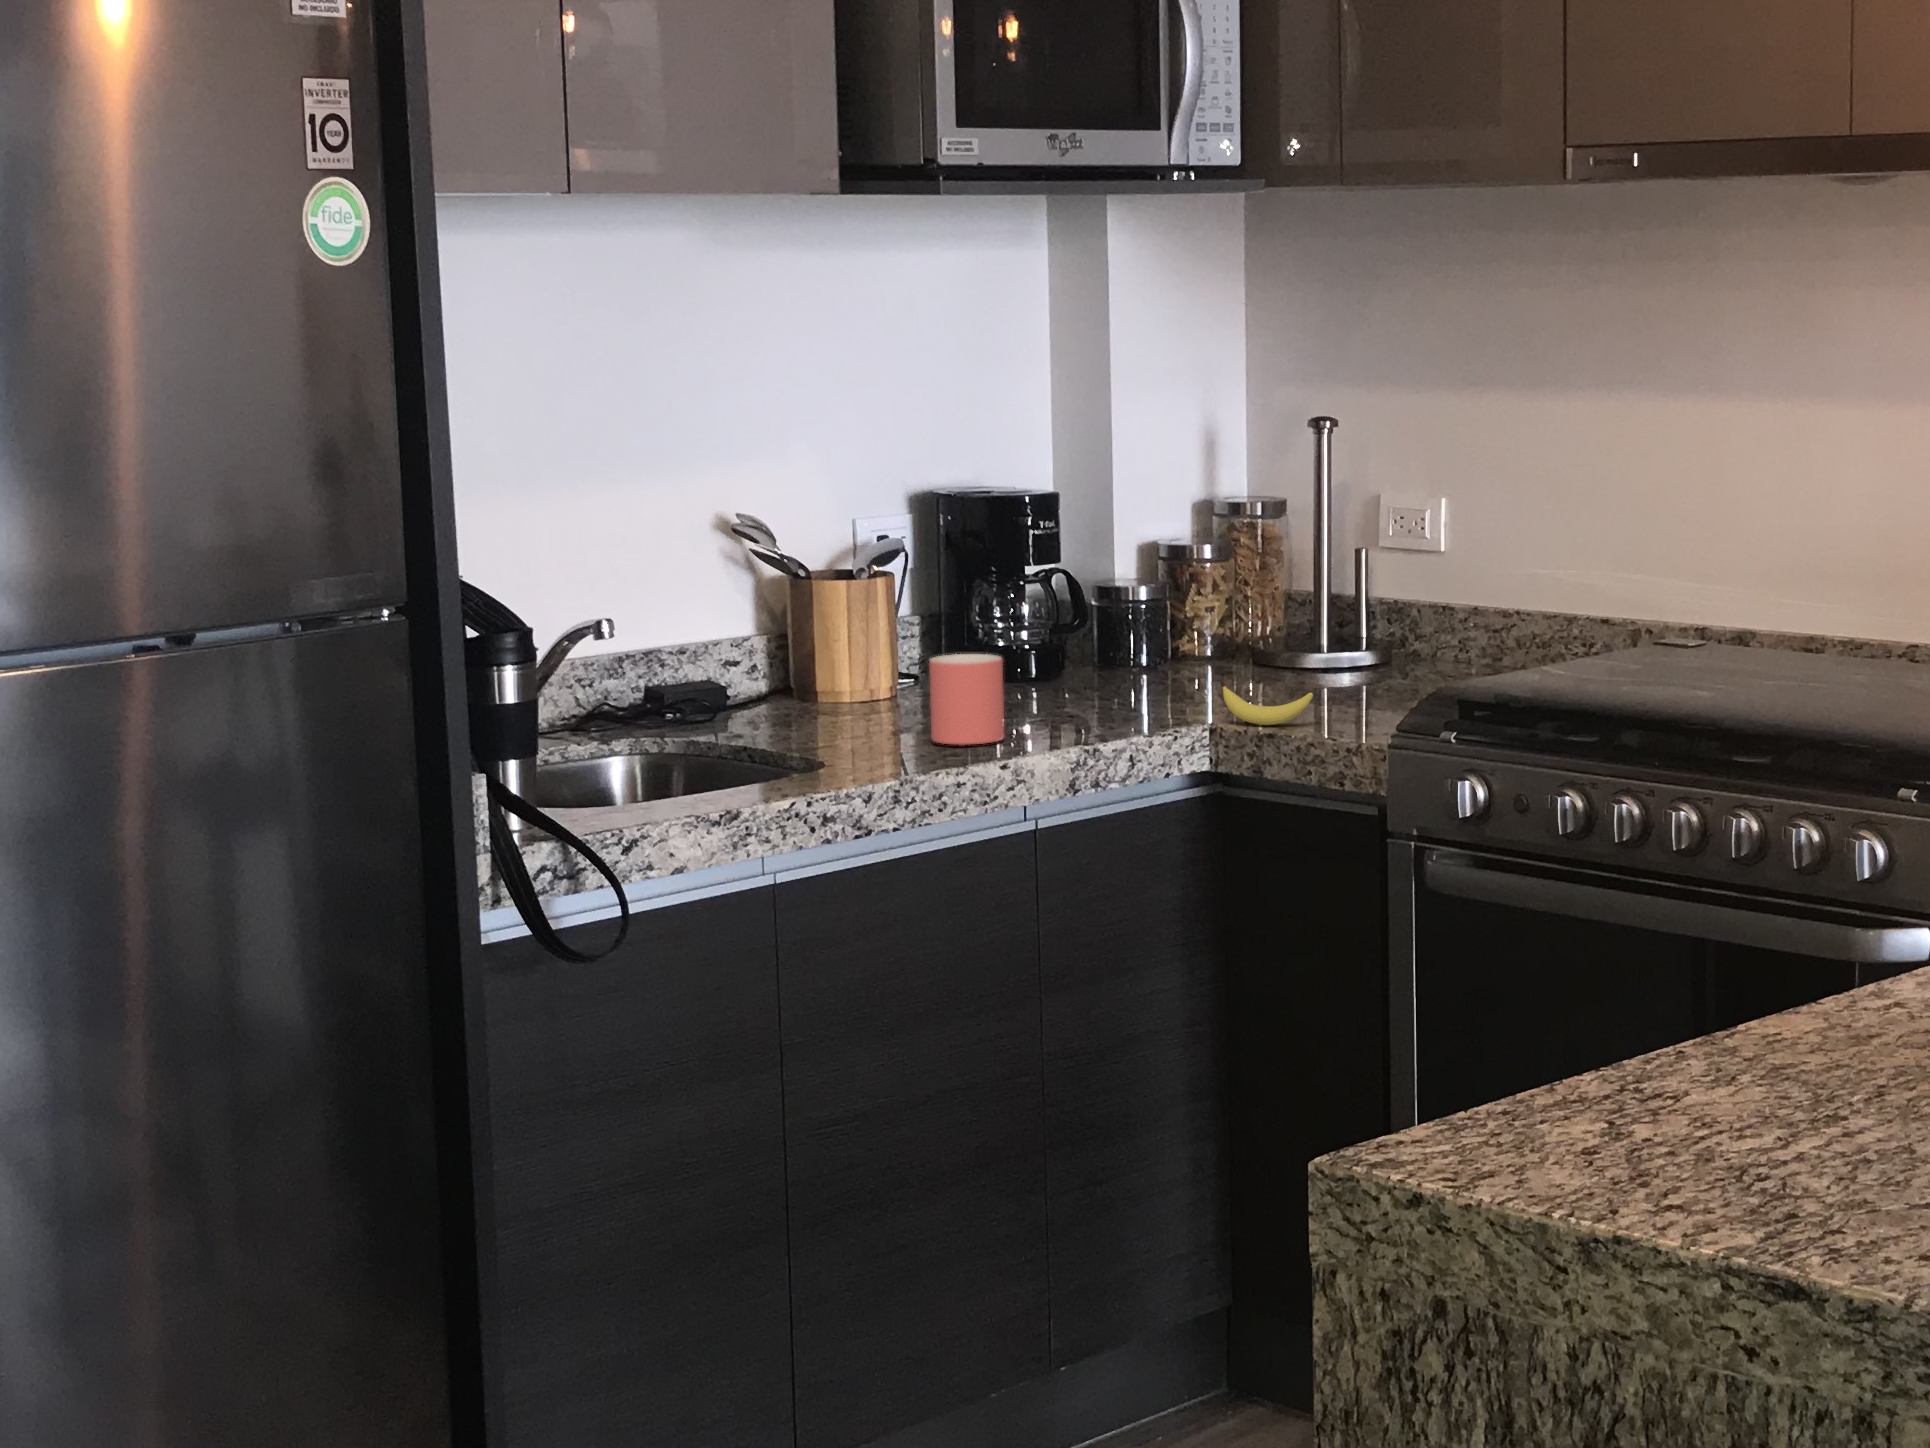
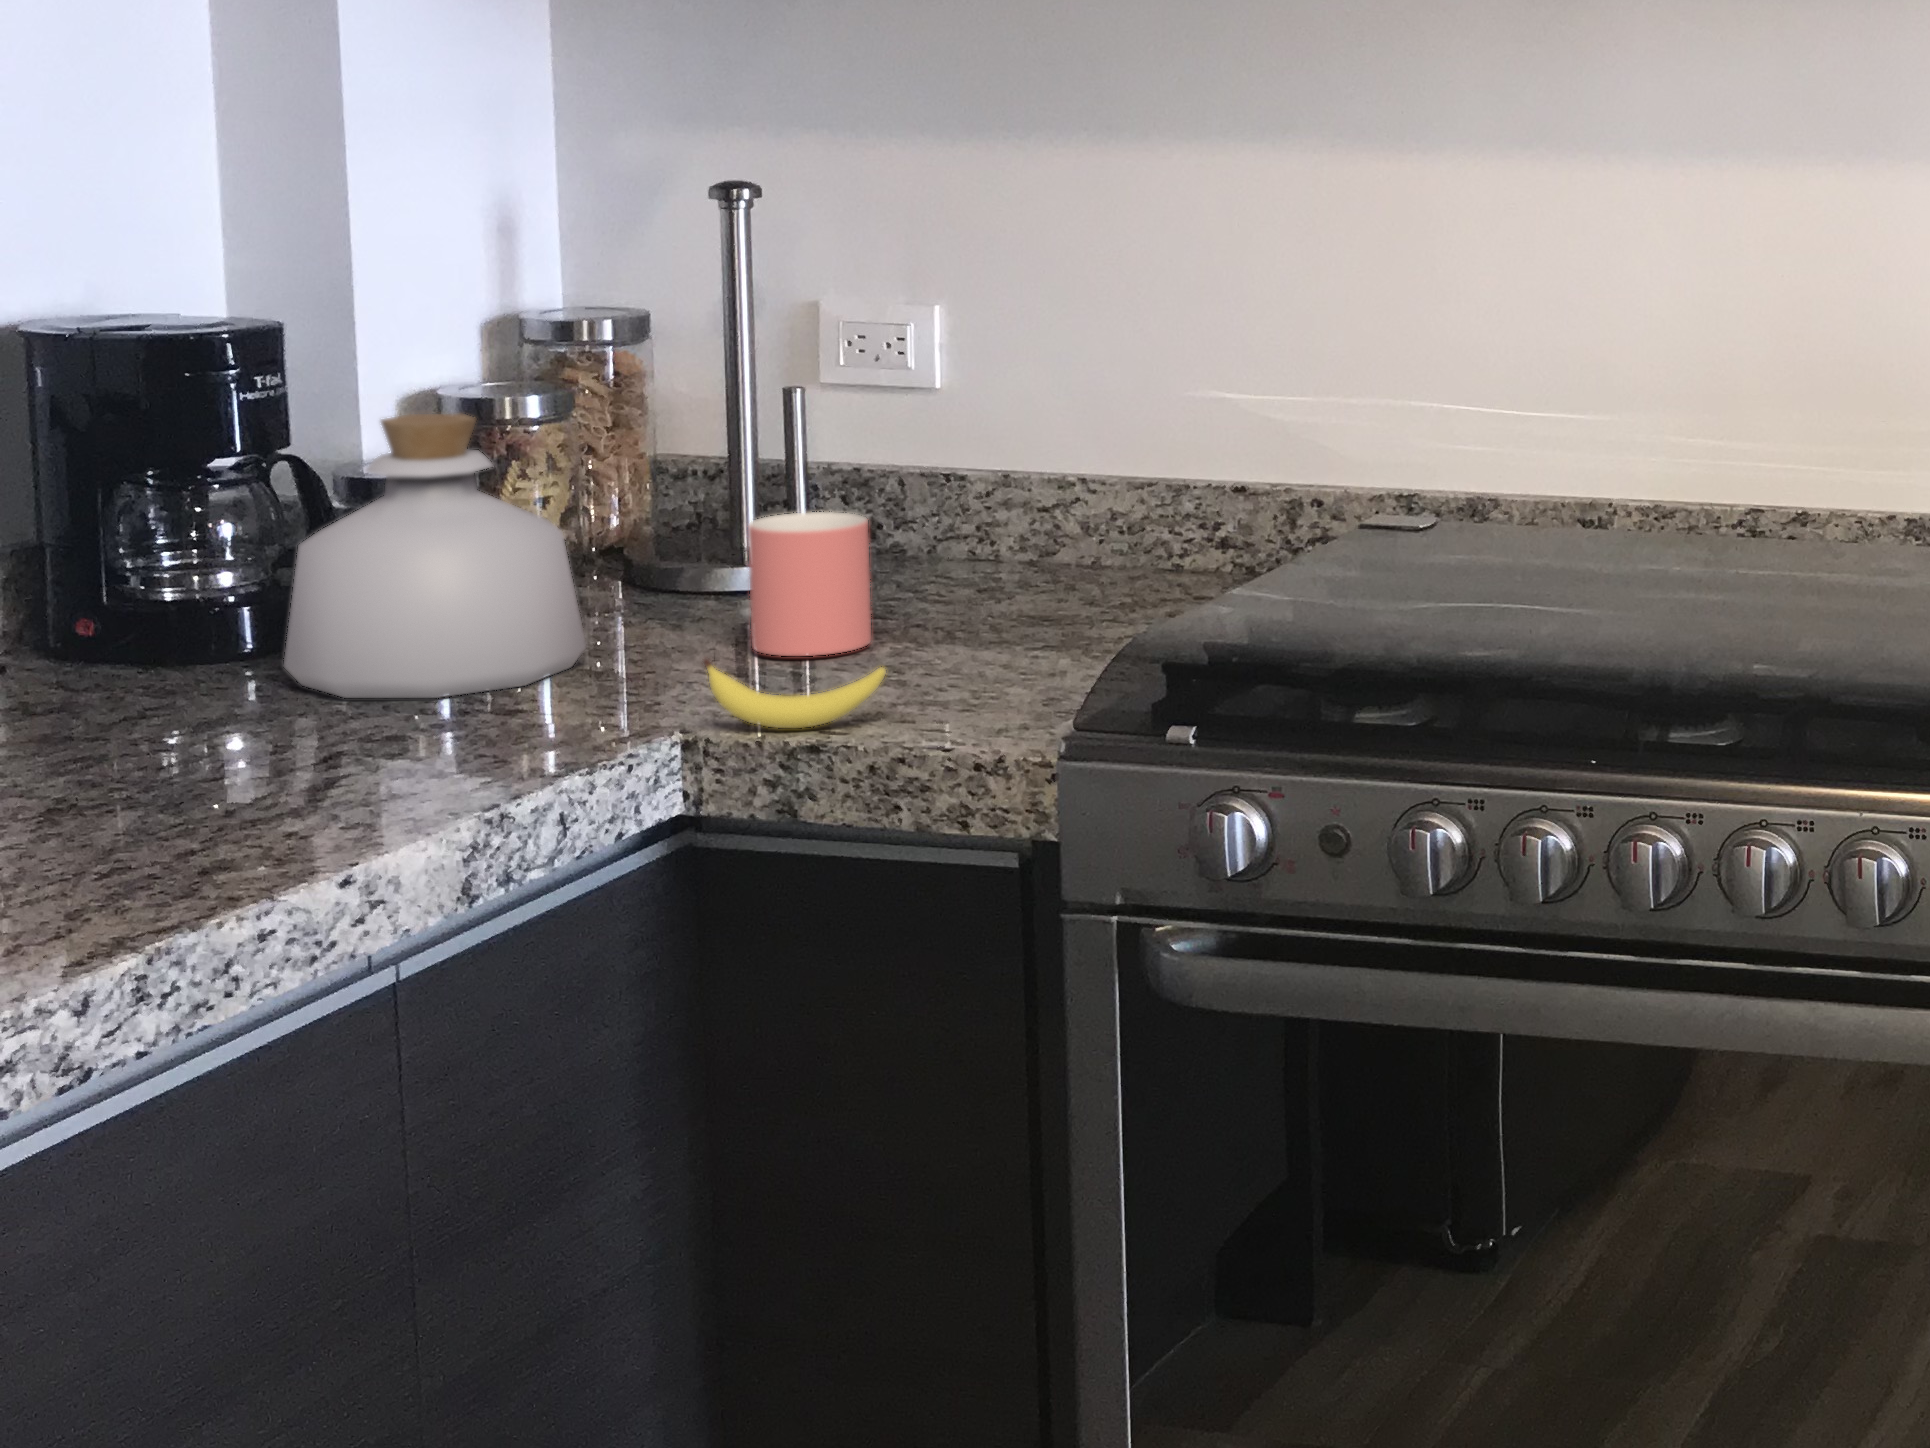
bottle: none [1041,545,1194,703] -> present [284,413,586,698]
mug: present [929,654,1005,745] -> present [748,512,871,656]

